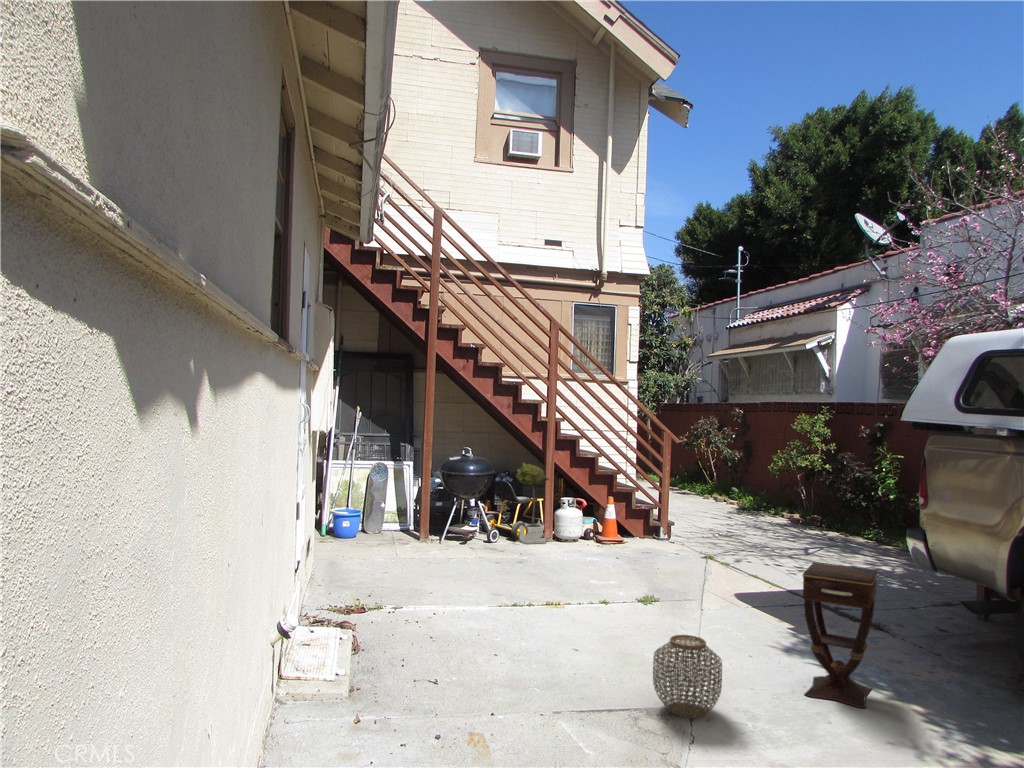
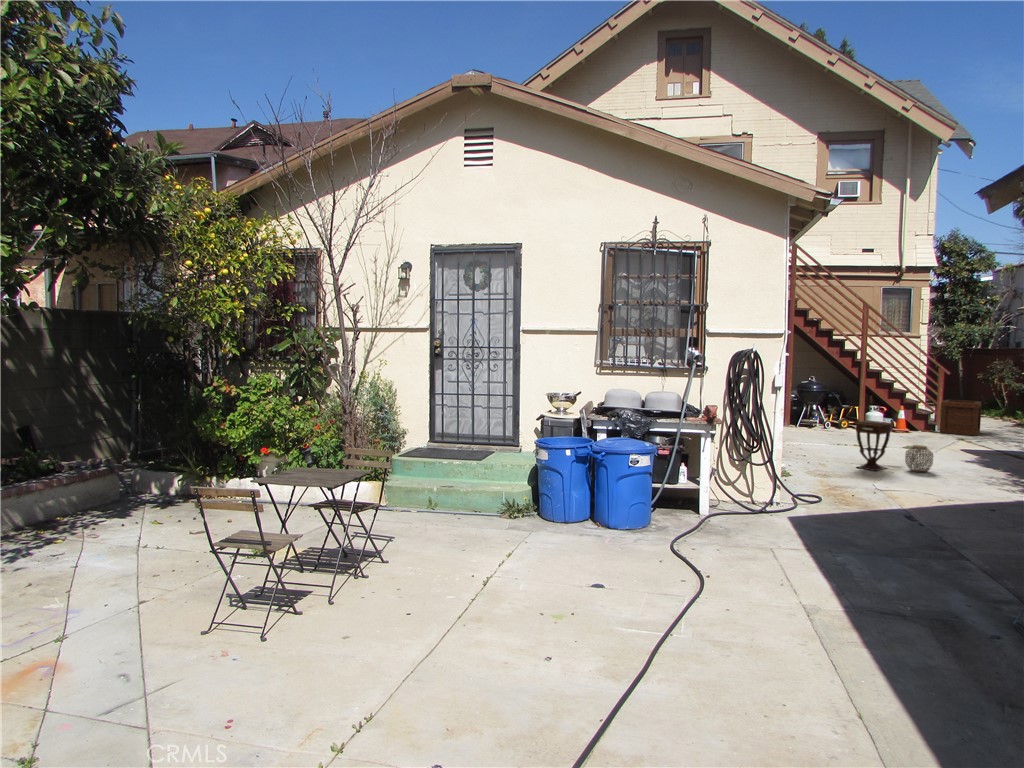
potted tree: present [517,463,549,544] -> none [843,385,863,431]
wooden crate: none [669,483,726,546] -> present [940,400,982,436]
side table: present [803,562,878,708] -> present [856,420,891,471]

